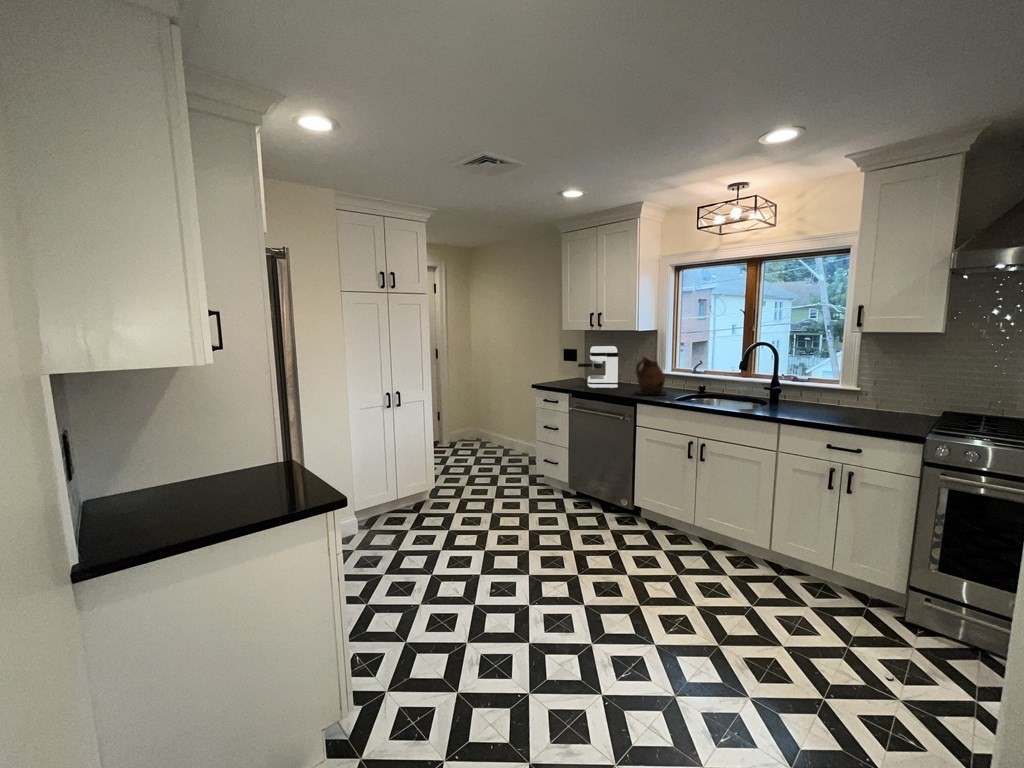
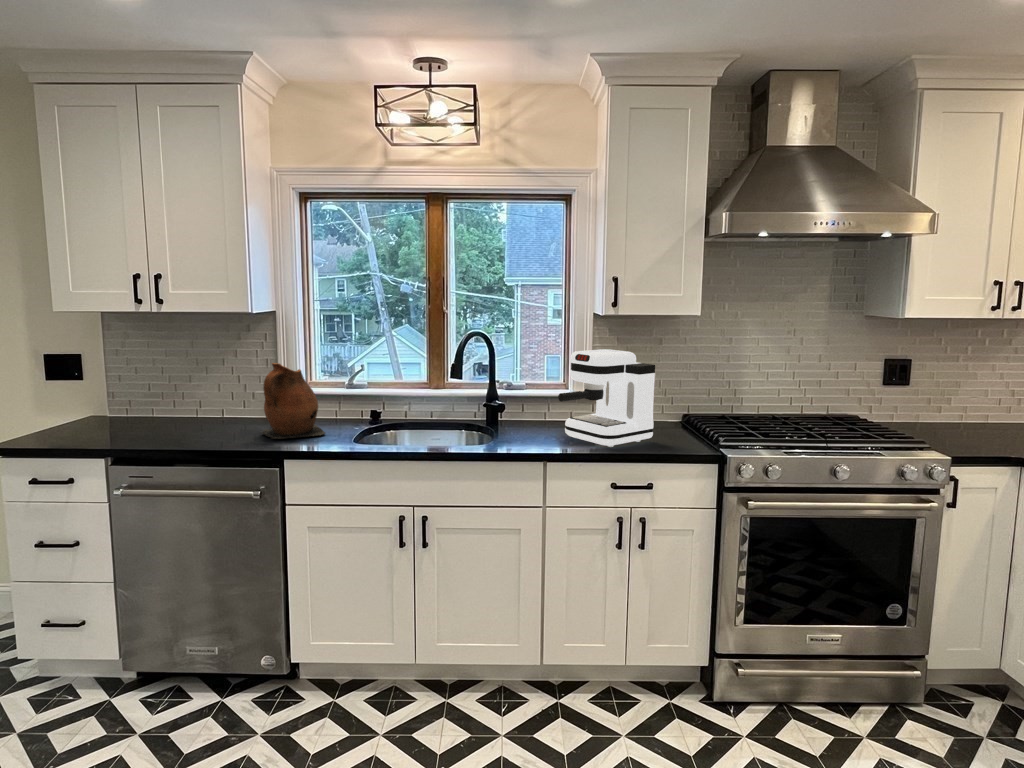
coffee maker: present [578,346,618,388] -> present [558,349,655,447]

